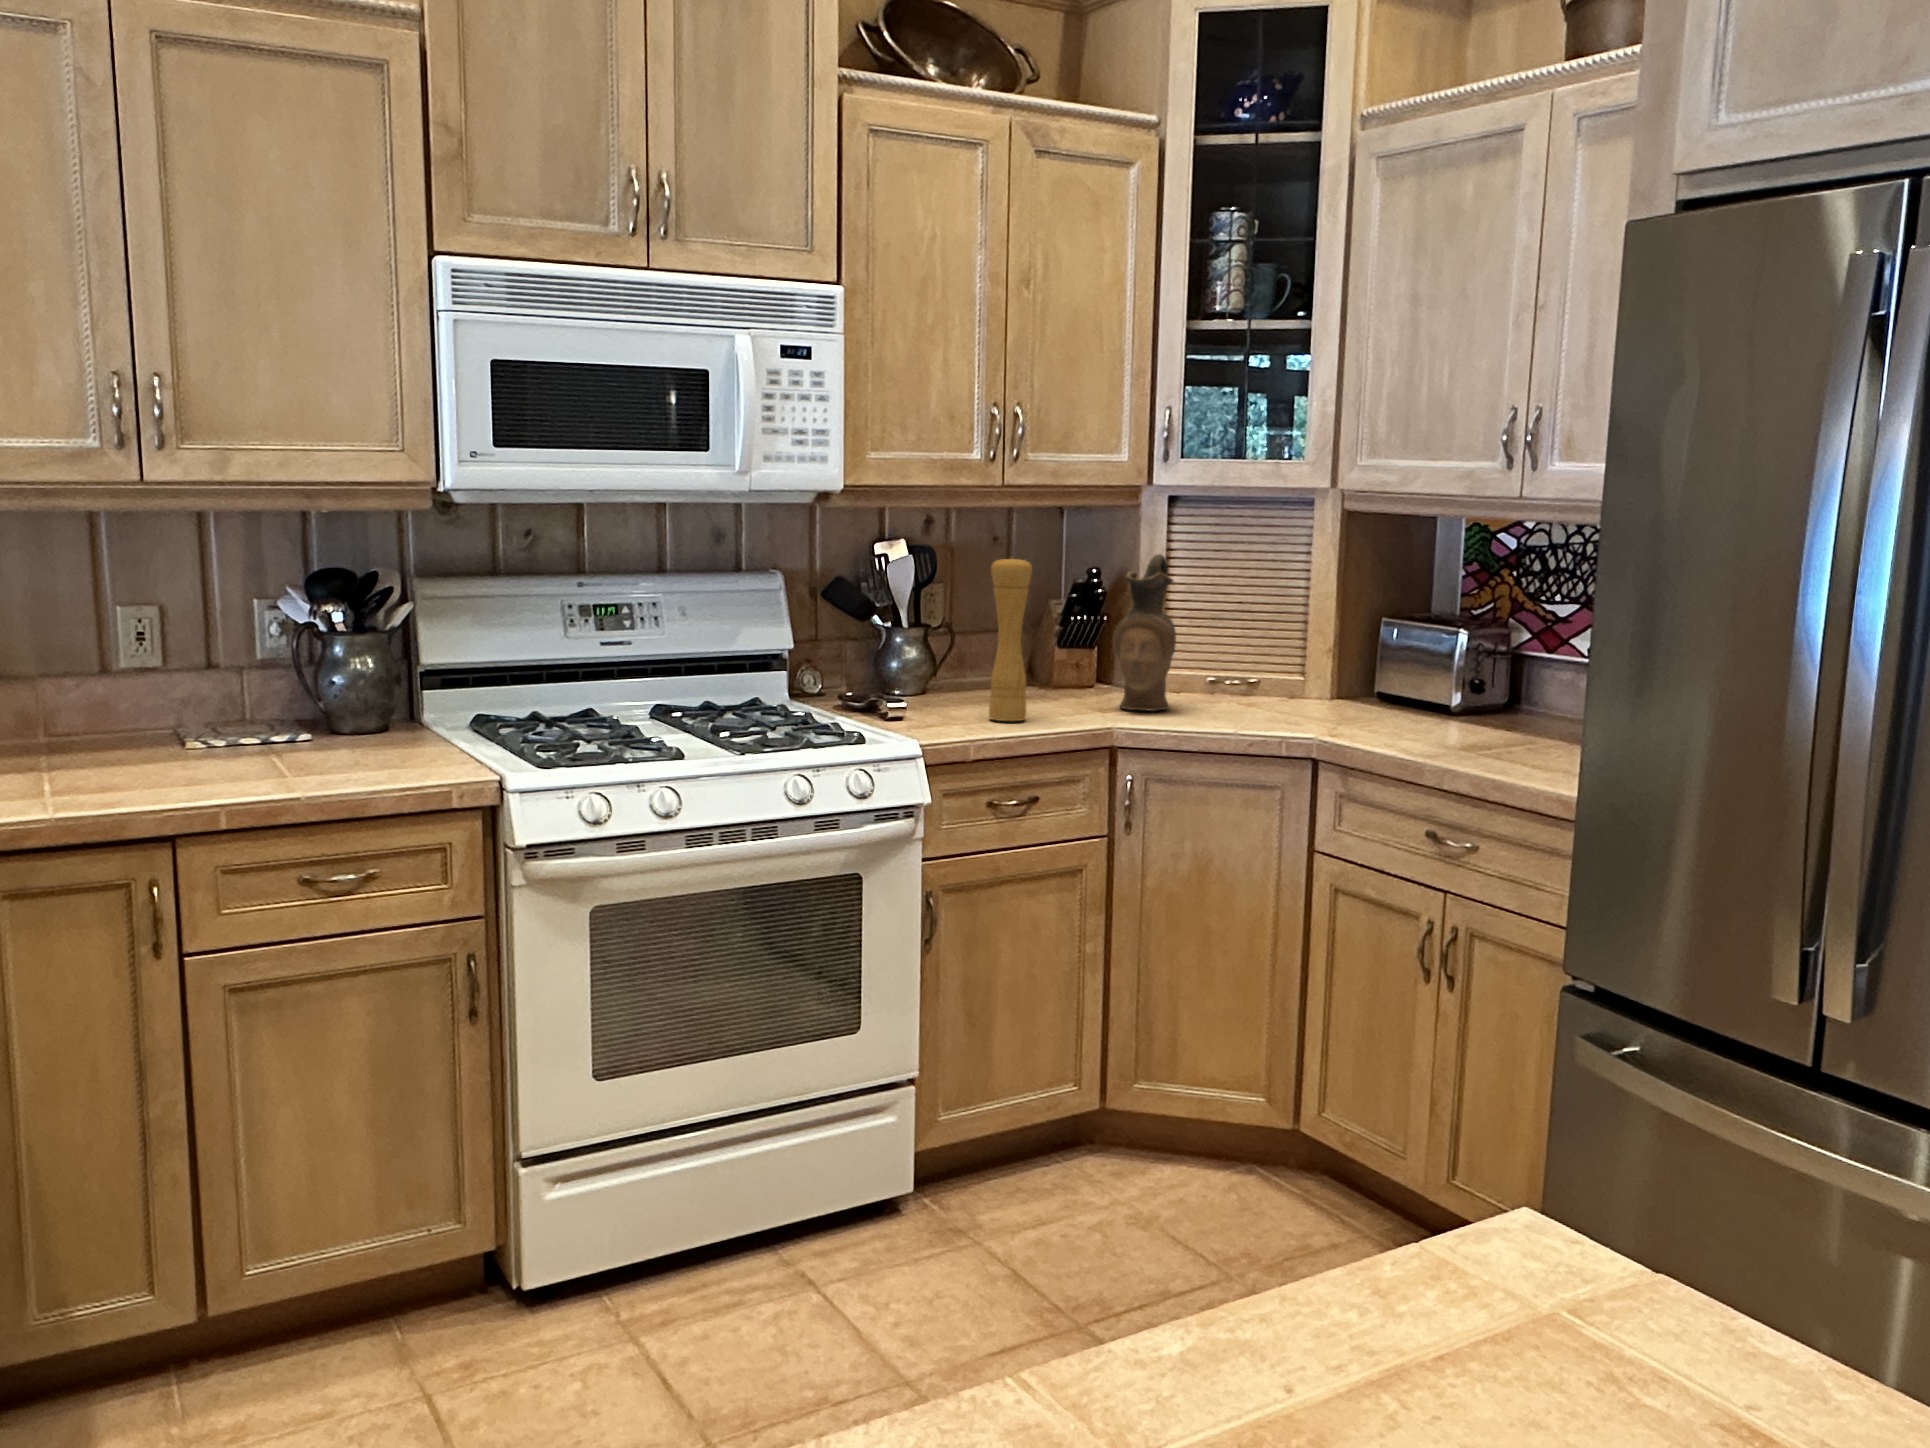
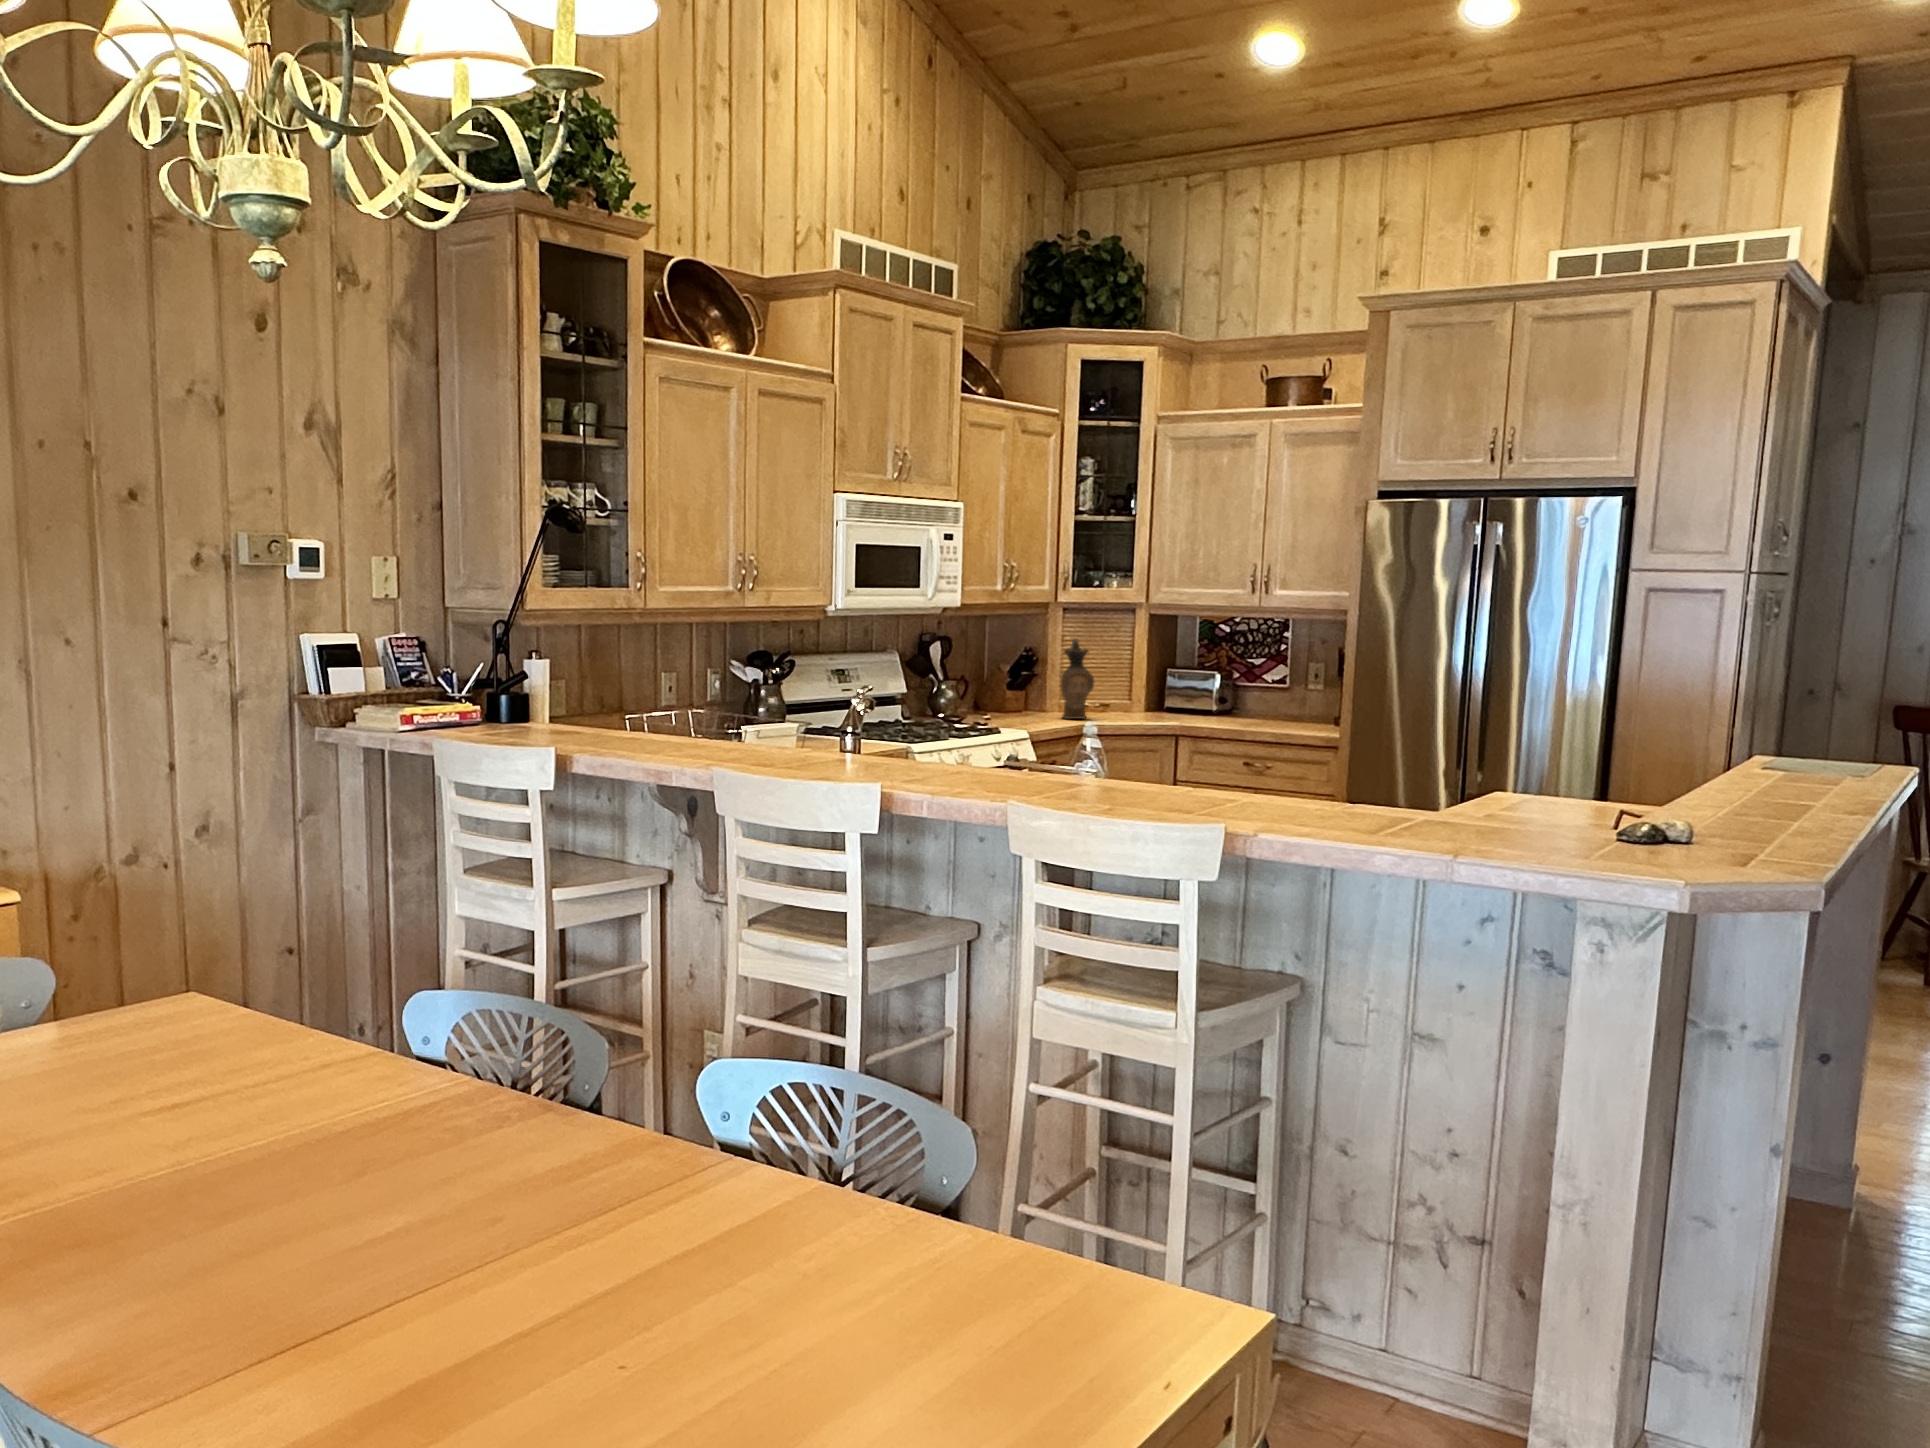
pepper mill: present [989,556,1032,721] -> none [1023,640,1046,724]

